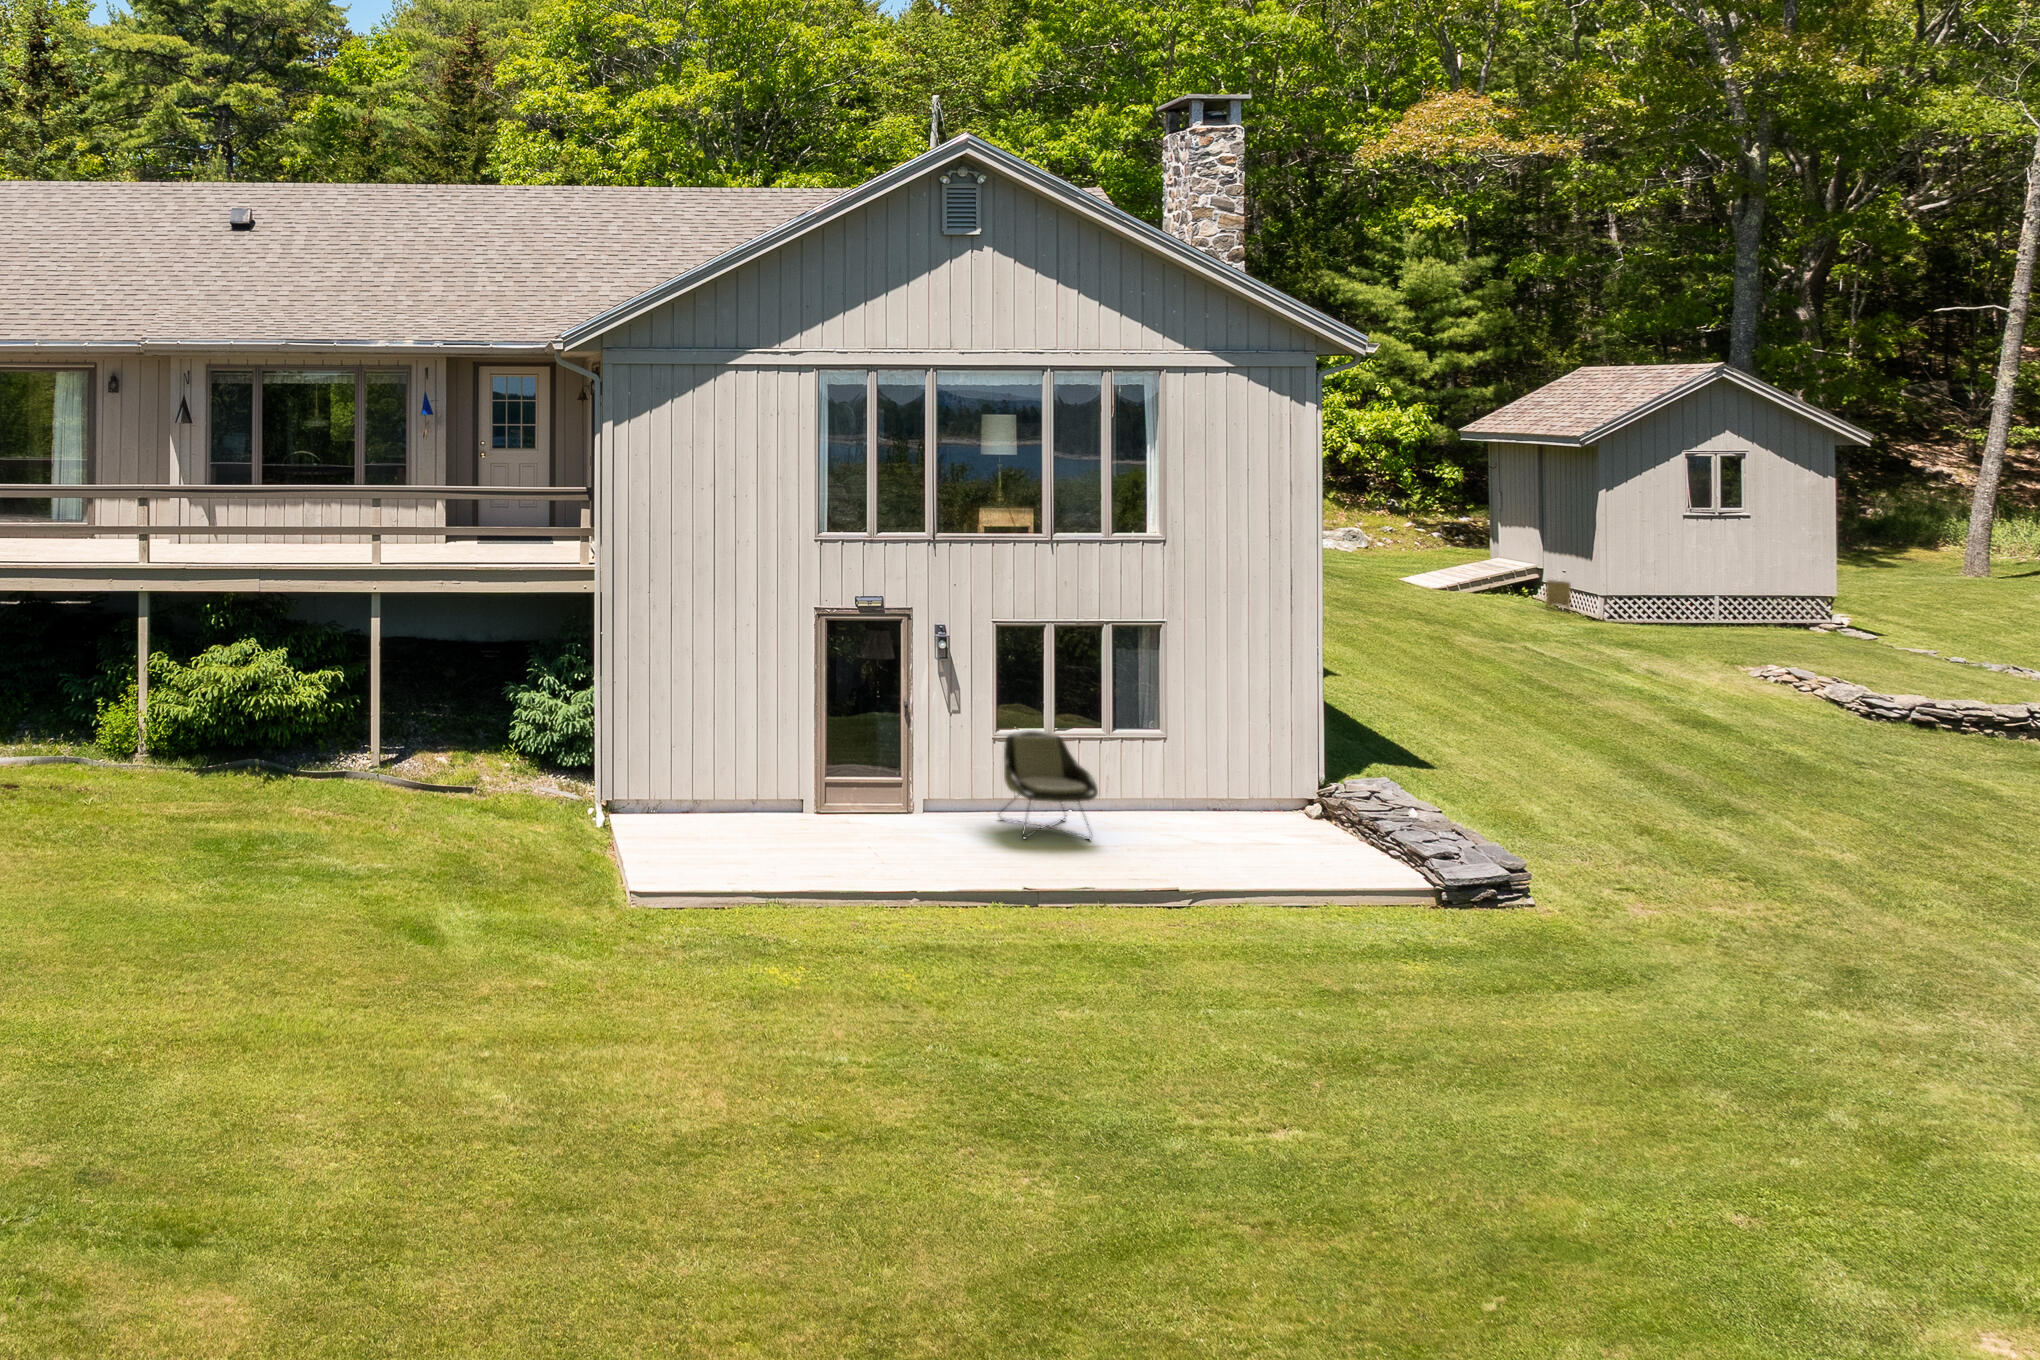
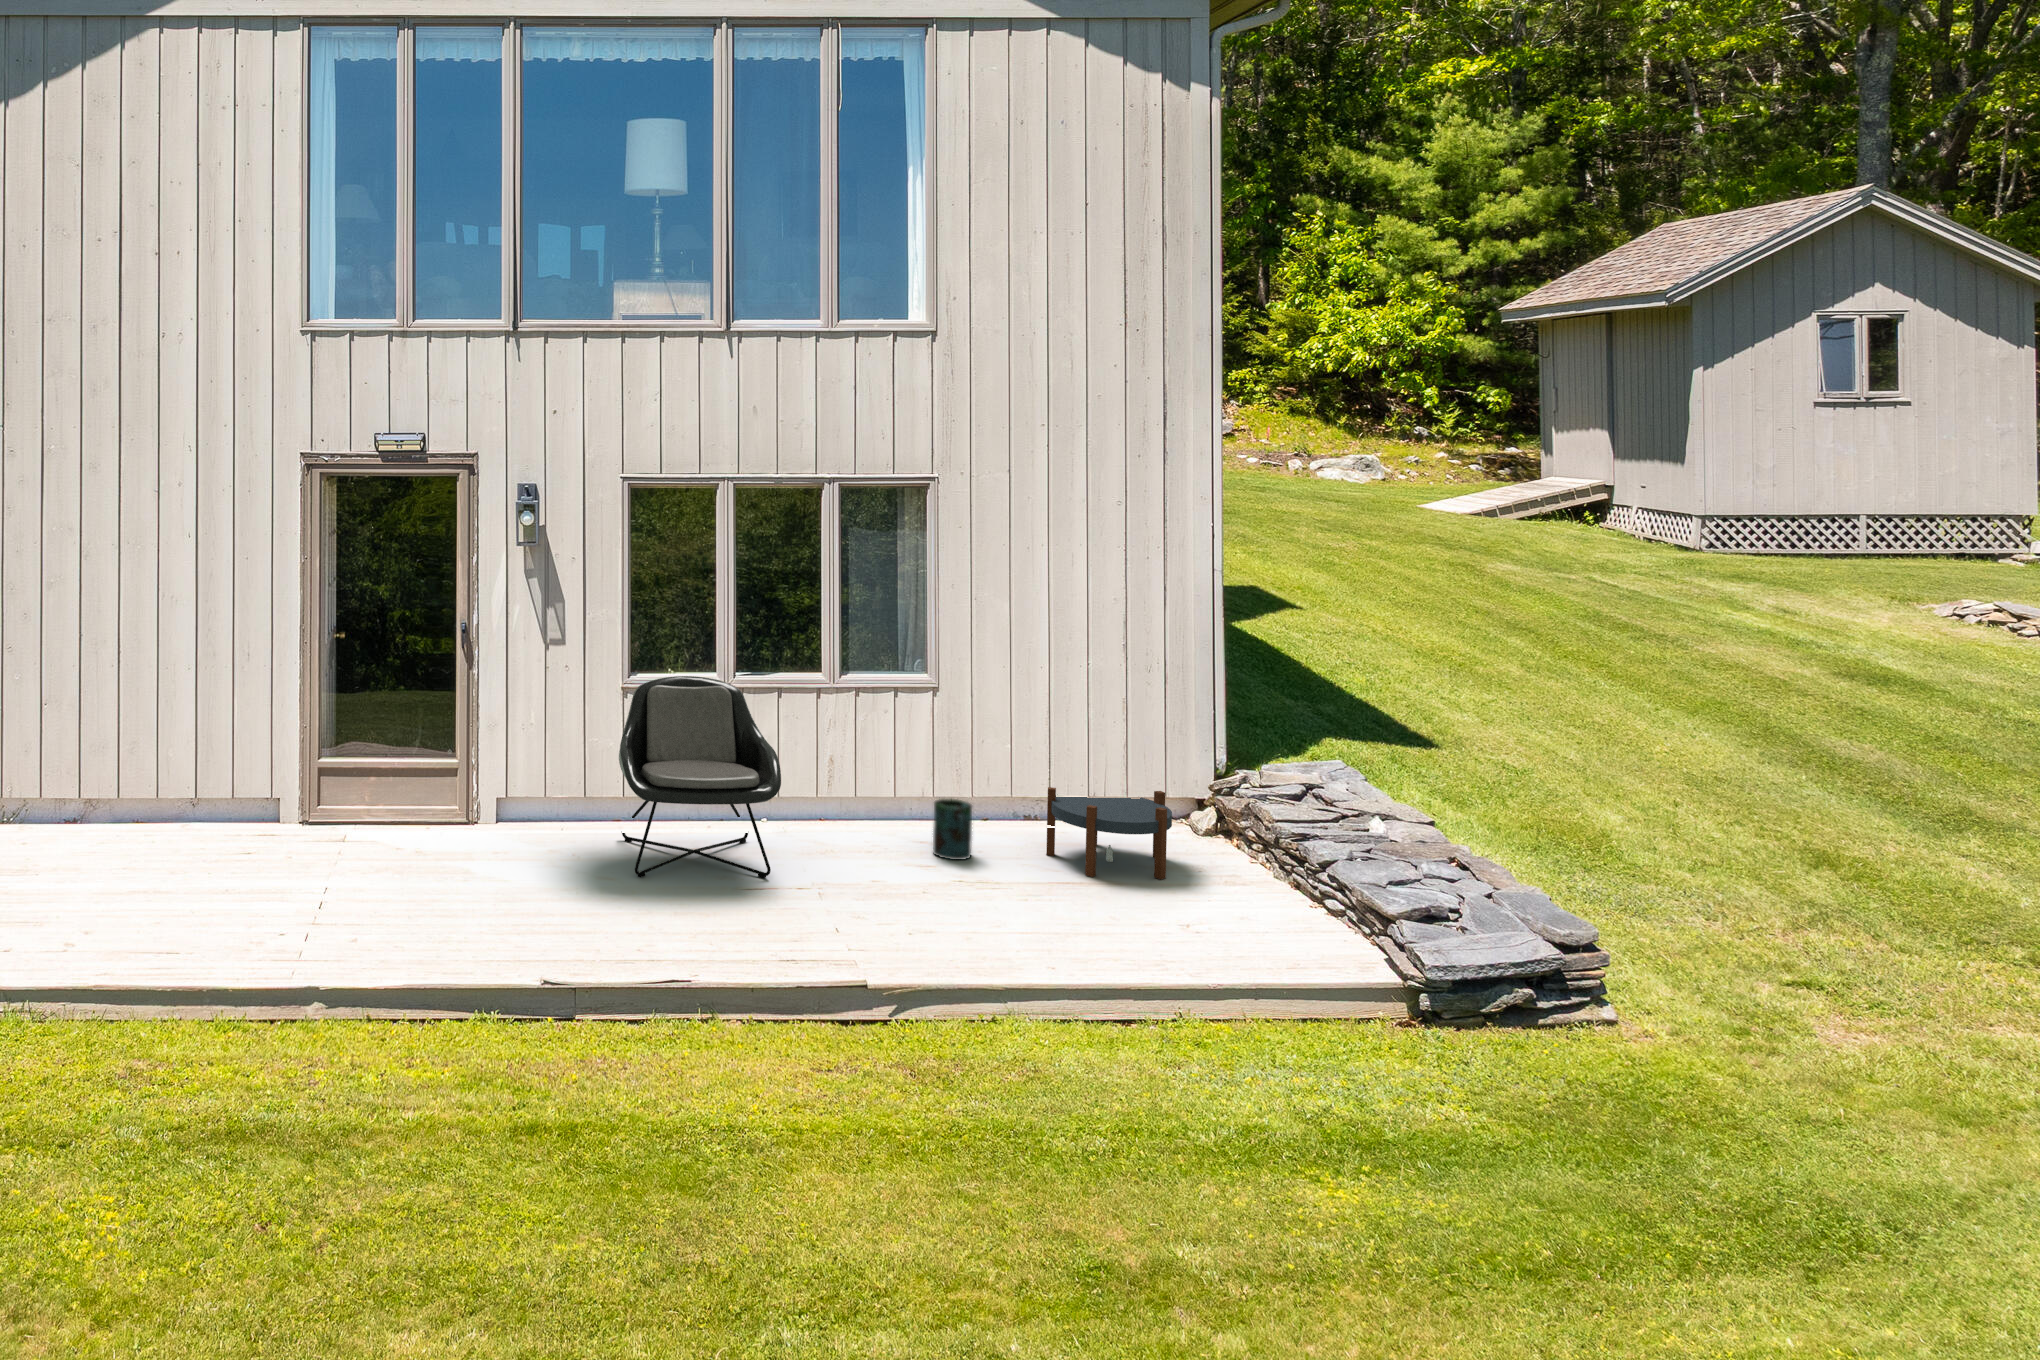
planter: present [1546,580,1571,610] -> none [1616,498,1653,543]
side table: none [1230,786,1301,841] -> present [1046,787,1172,879]
watering can: none [1165,788,1191,831] -> present [933,799,972,860]

